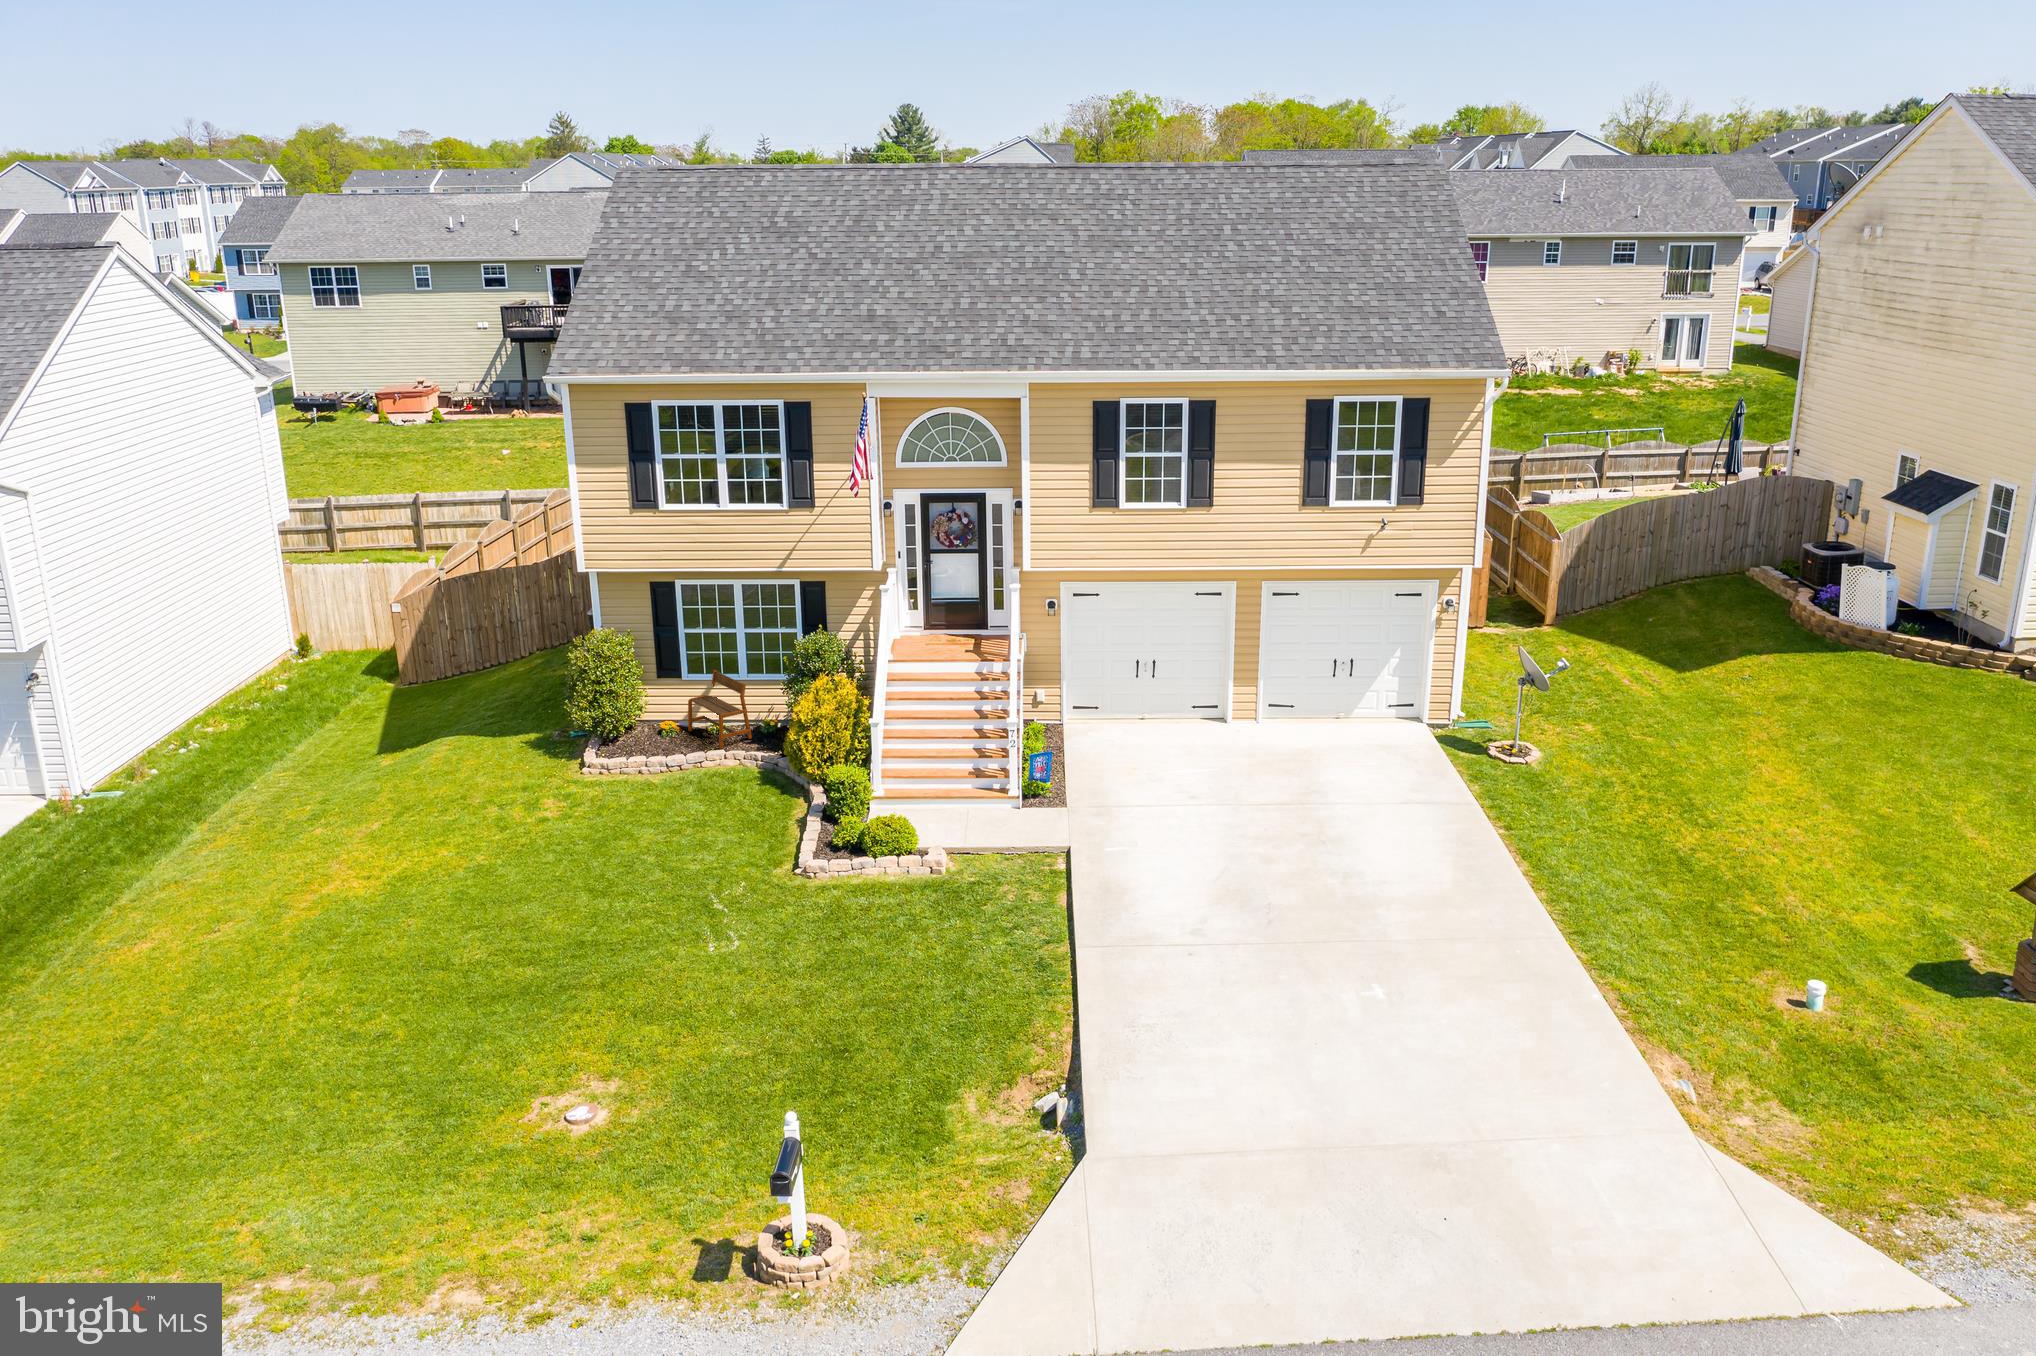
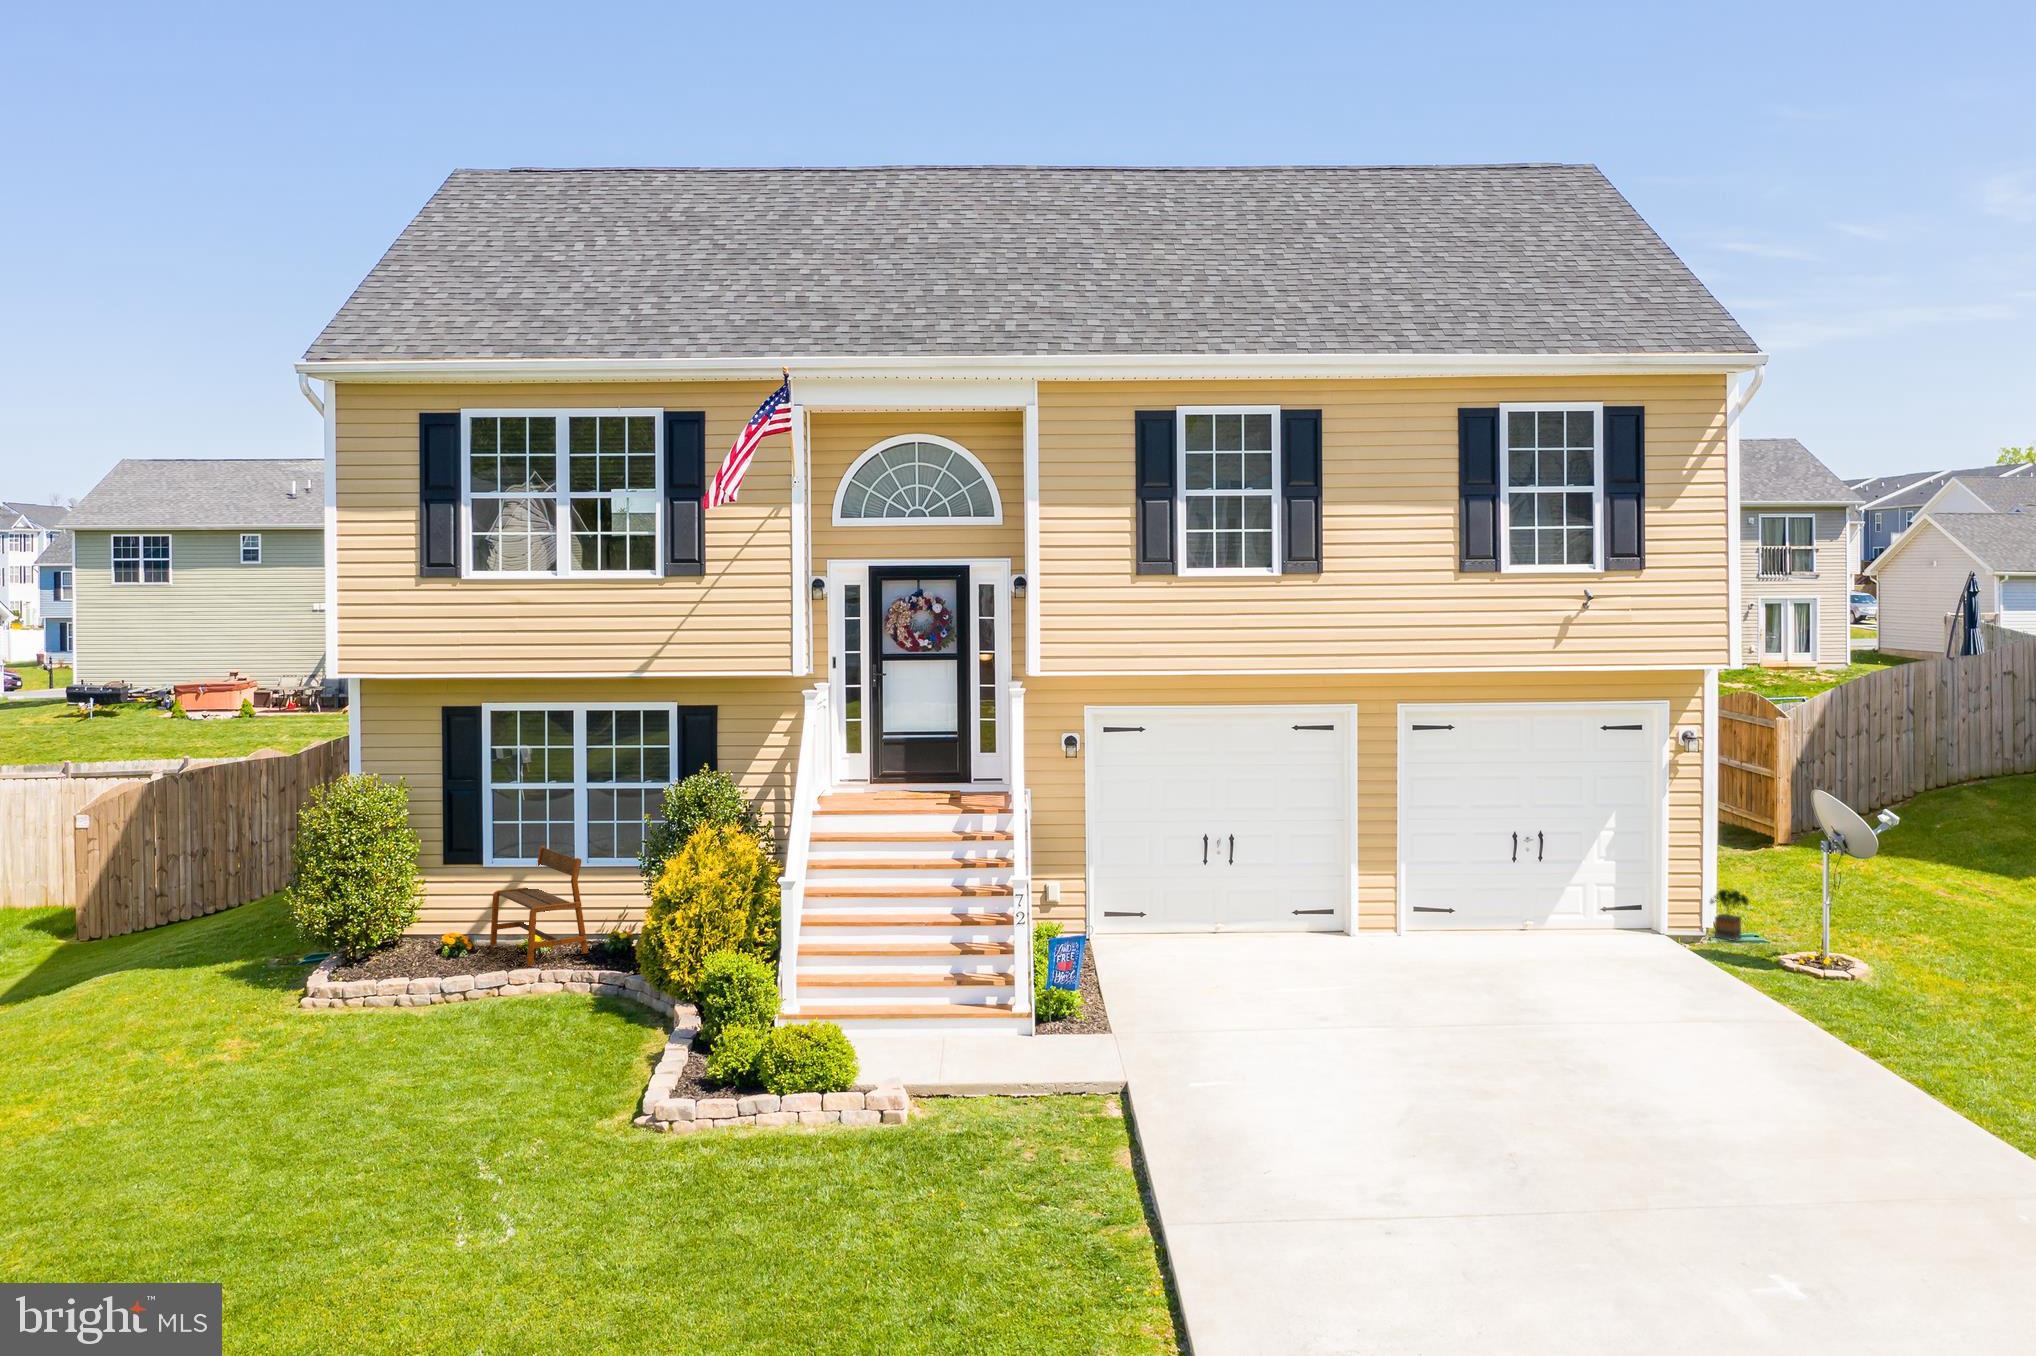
potted tree: none [1454,701,1480,735] -> present [1710,890,1749,941]

